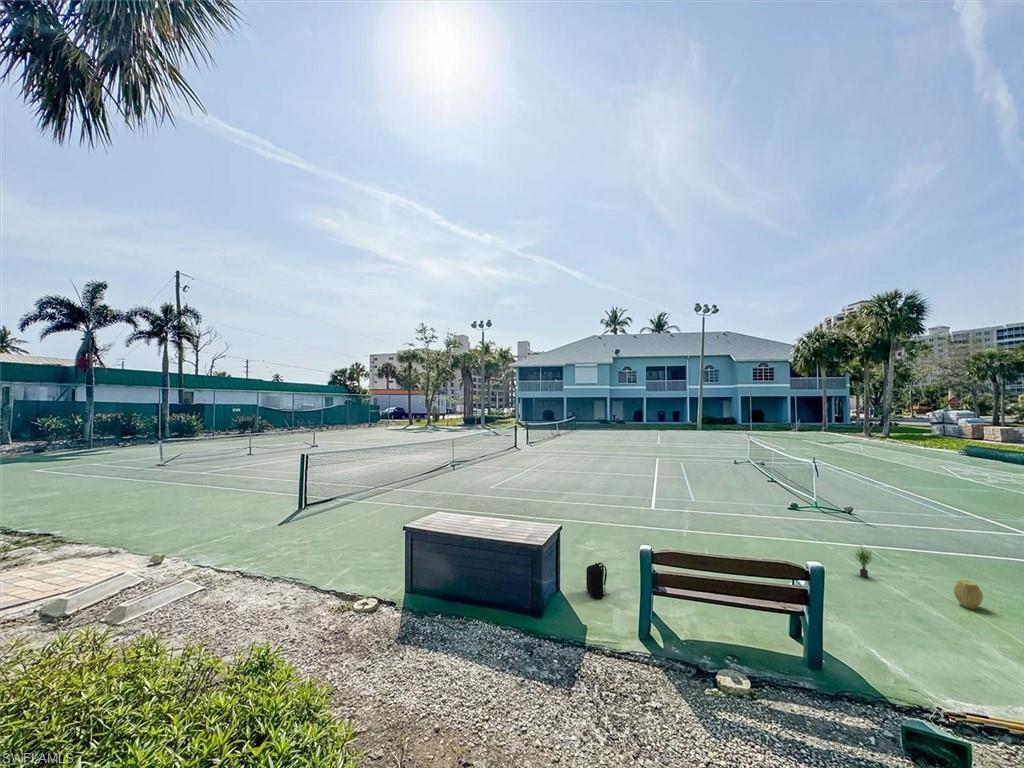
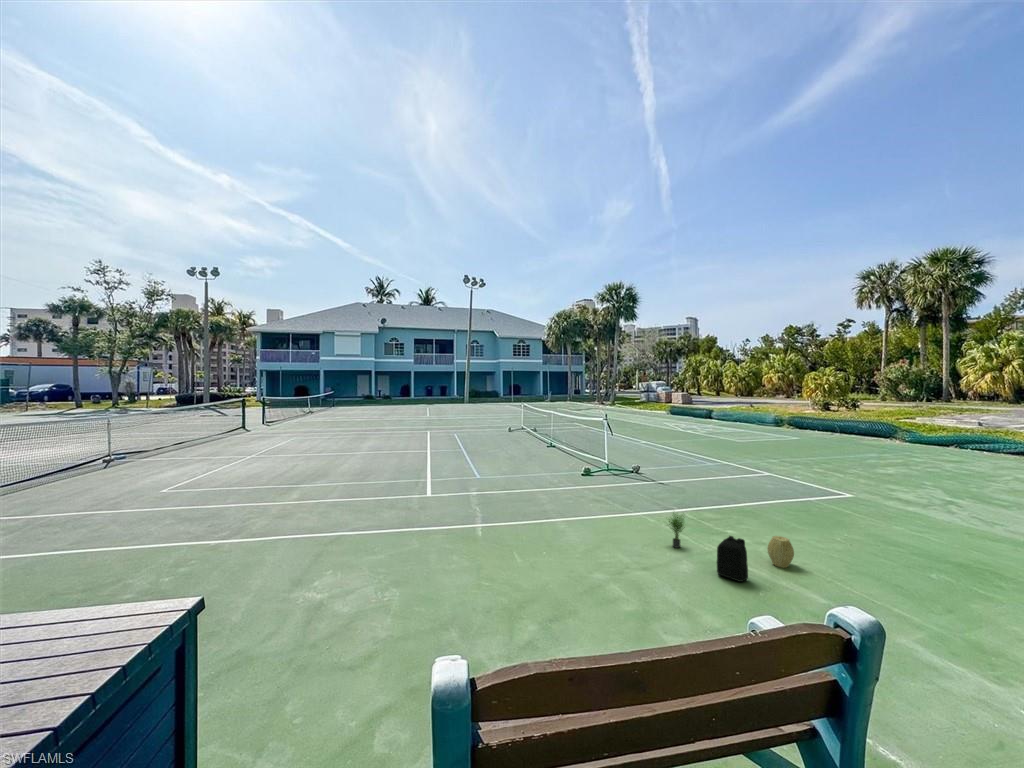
backpack: present [586,562,607,599] -> present [717,536,748,582]

